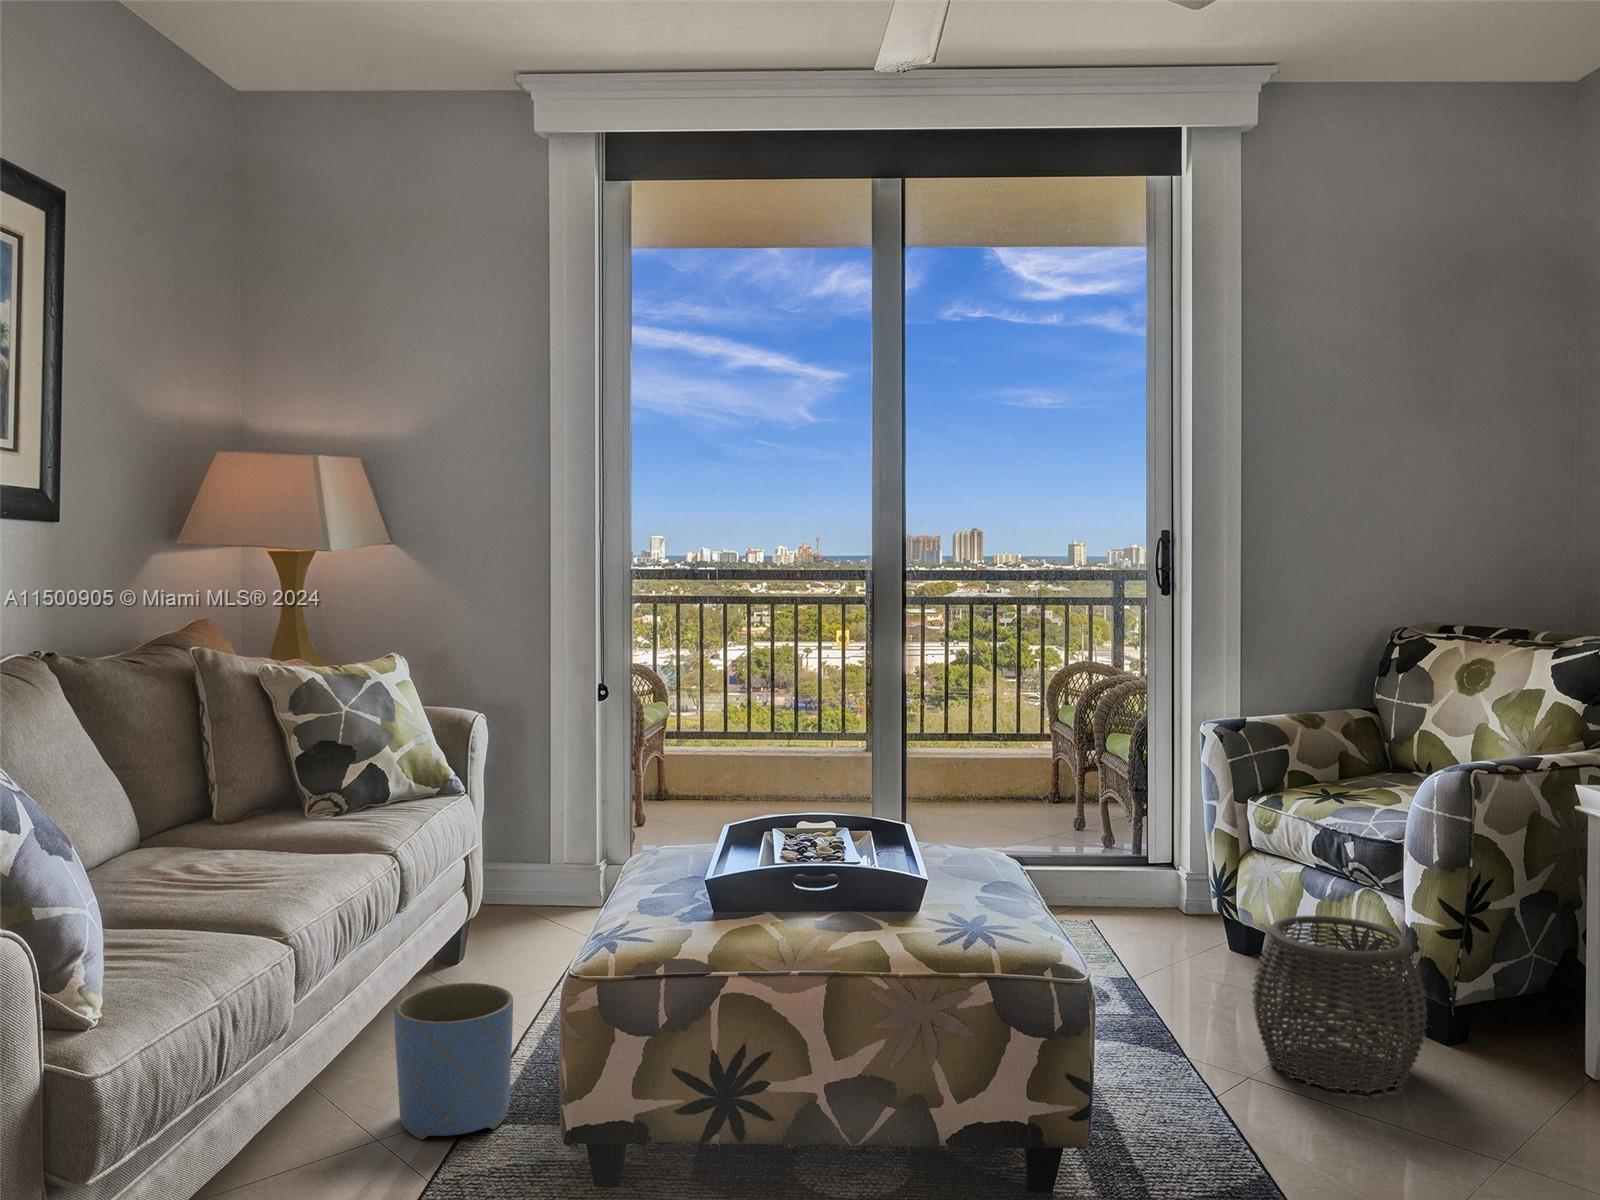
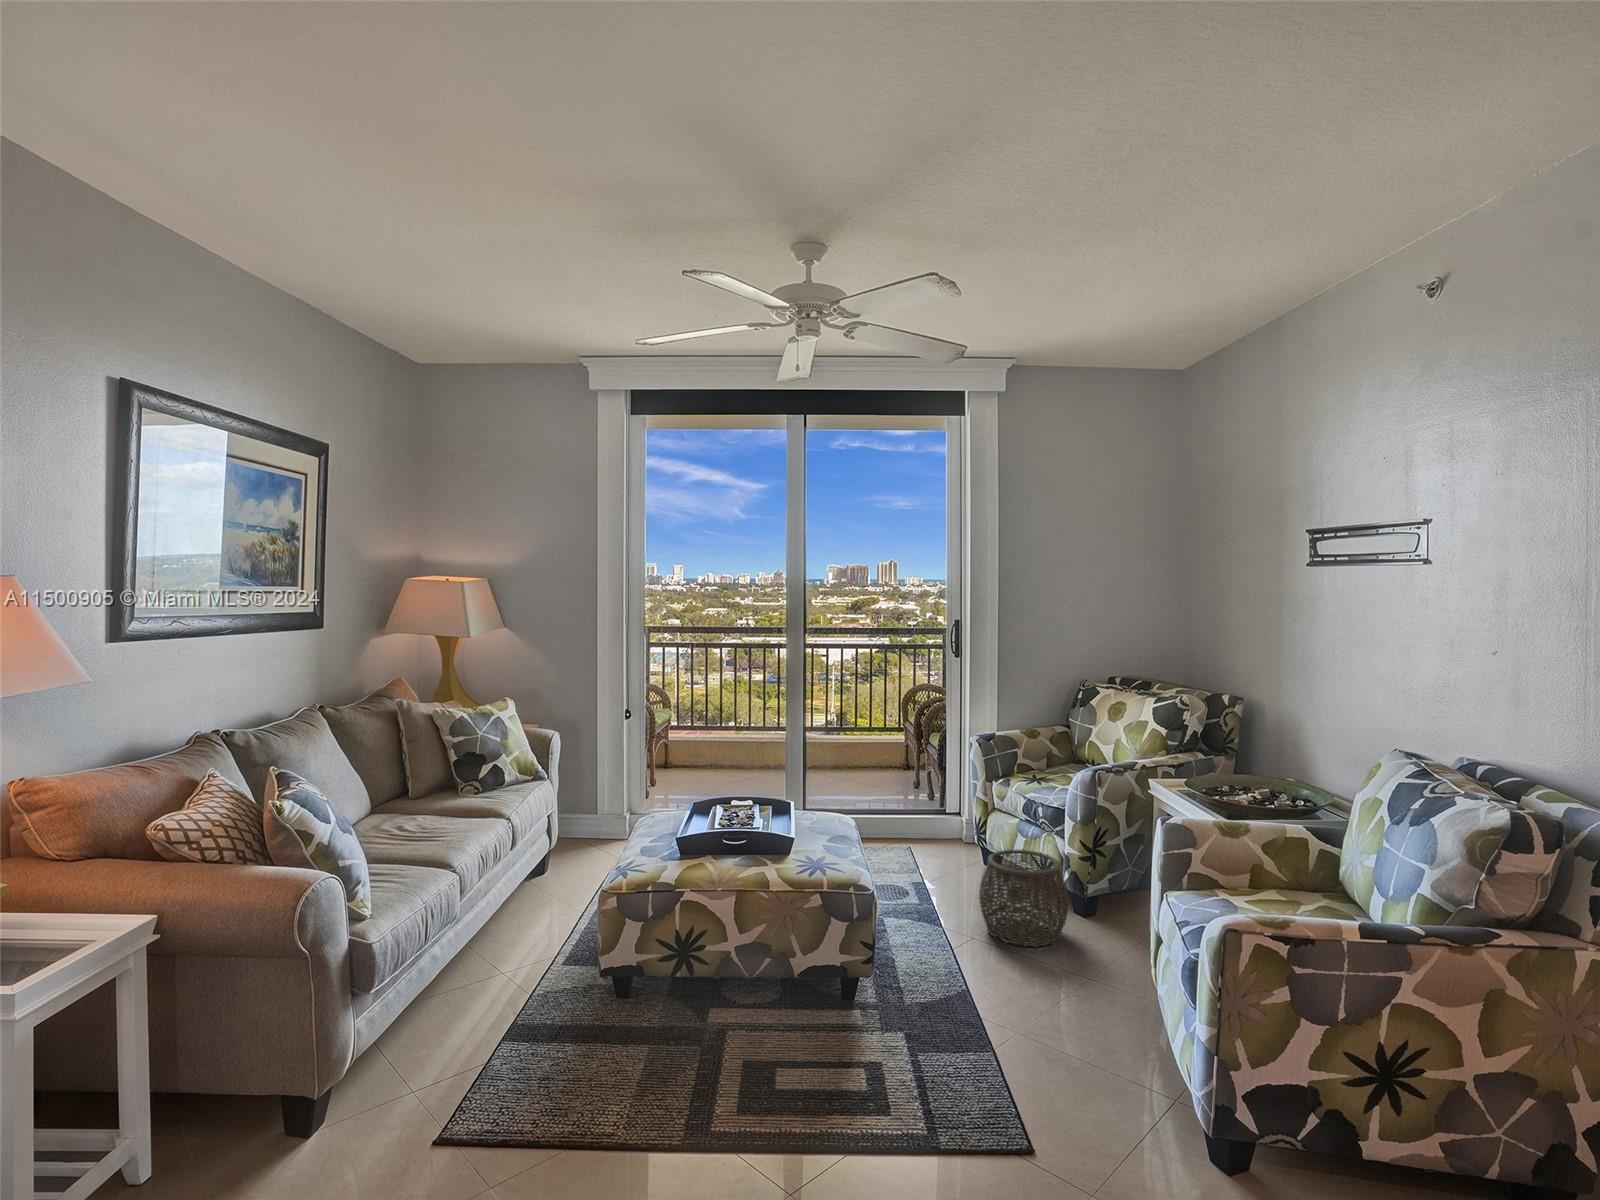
planter: present [394,983,513,1140] -> none [509,891,574,978]

